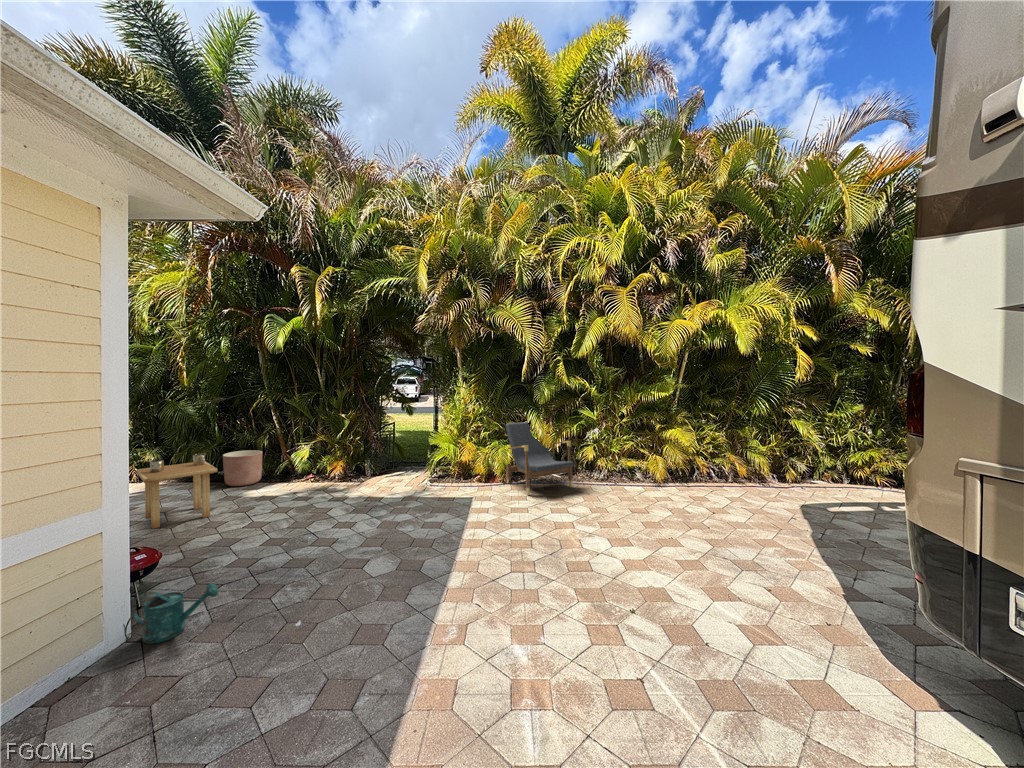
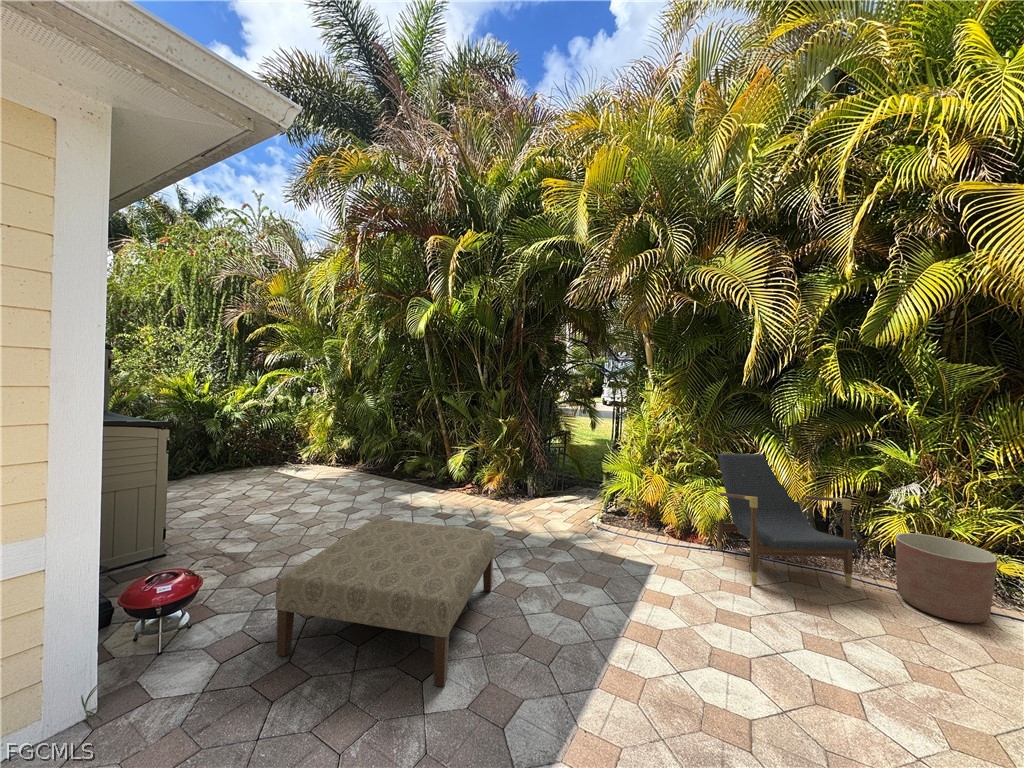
planter: present [223,450,263,486] -> present [896,533,997,623]
side table: present [136,454,217,529] -> none [292,451,361,524]
ottoman: none [240,488,378,588] -> present [275,519,494,686]
watering can: present [132,583,219,644] -> none [112,647,198,730]

